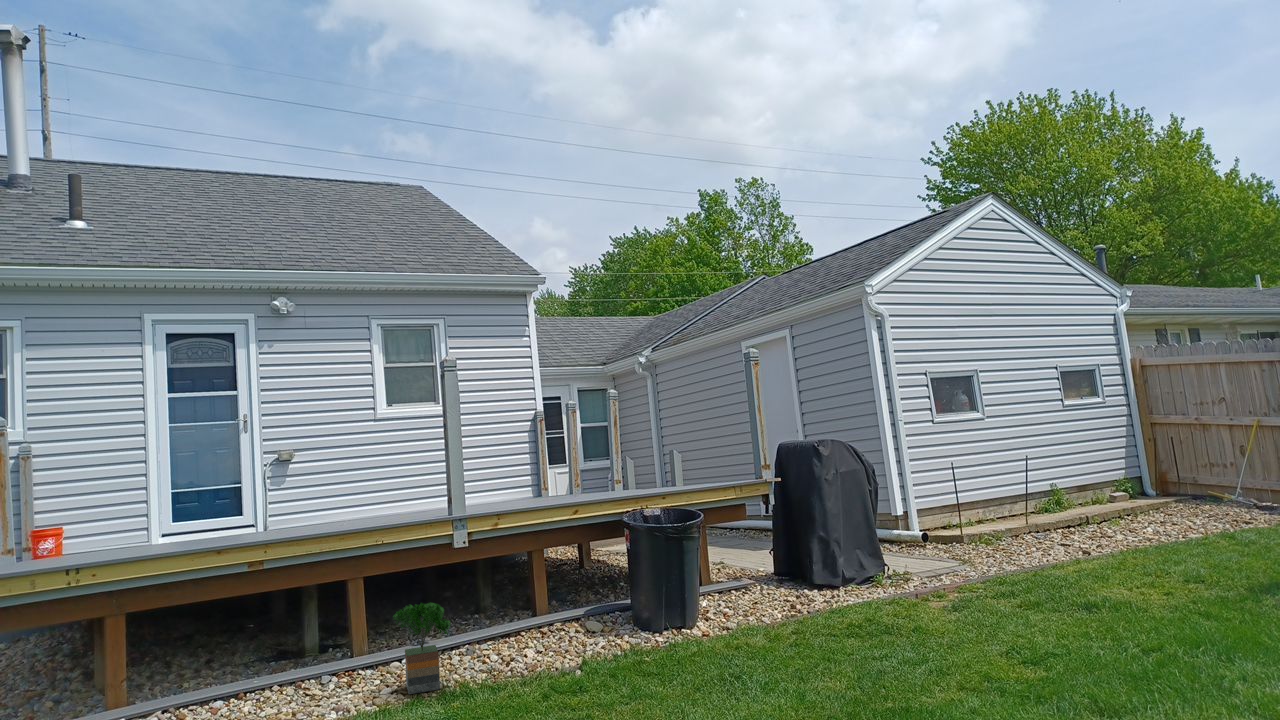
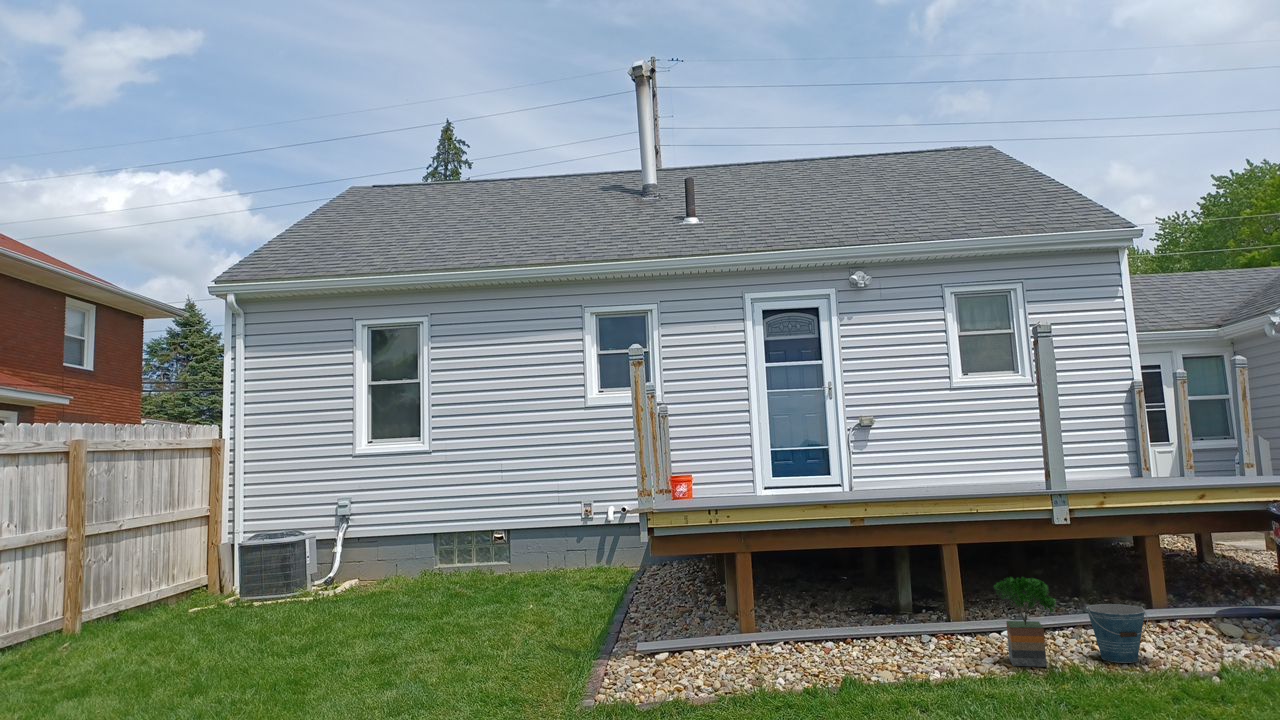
bucket: none [479,615,529,672] -> present [1087,604,1148,663]

